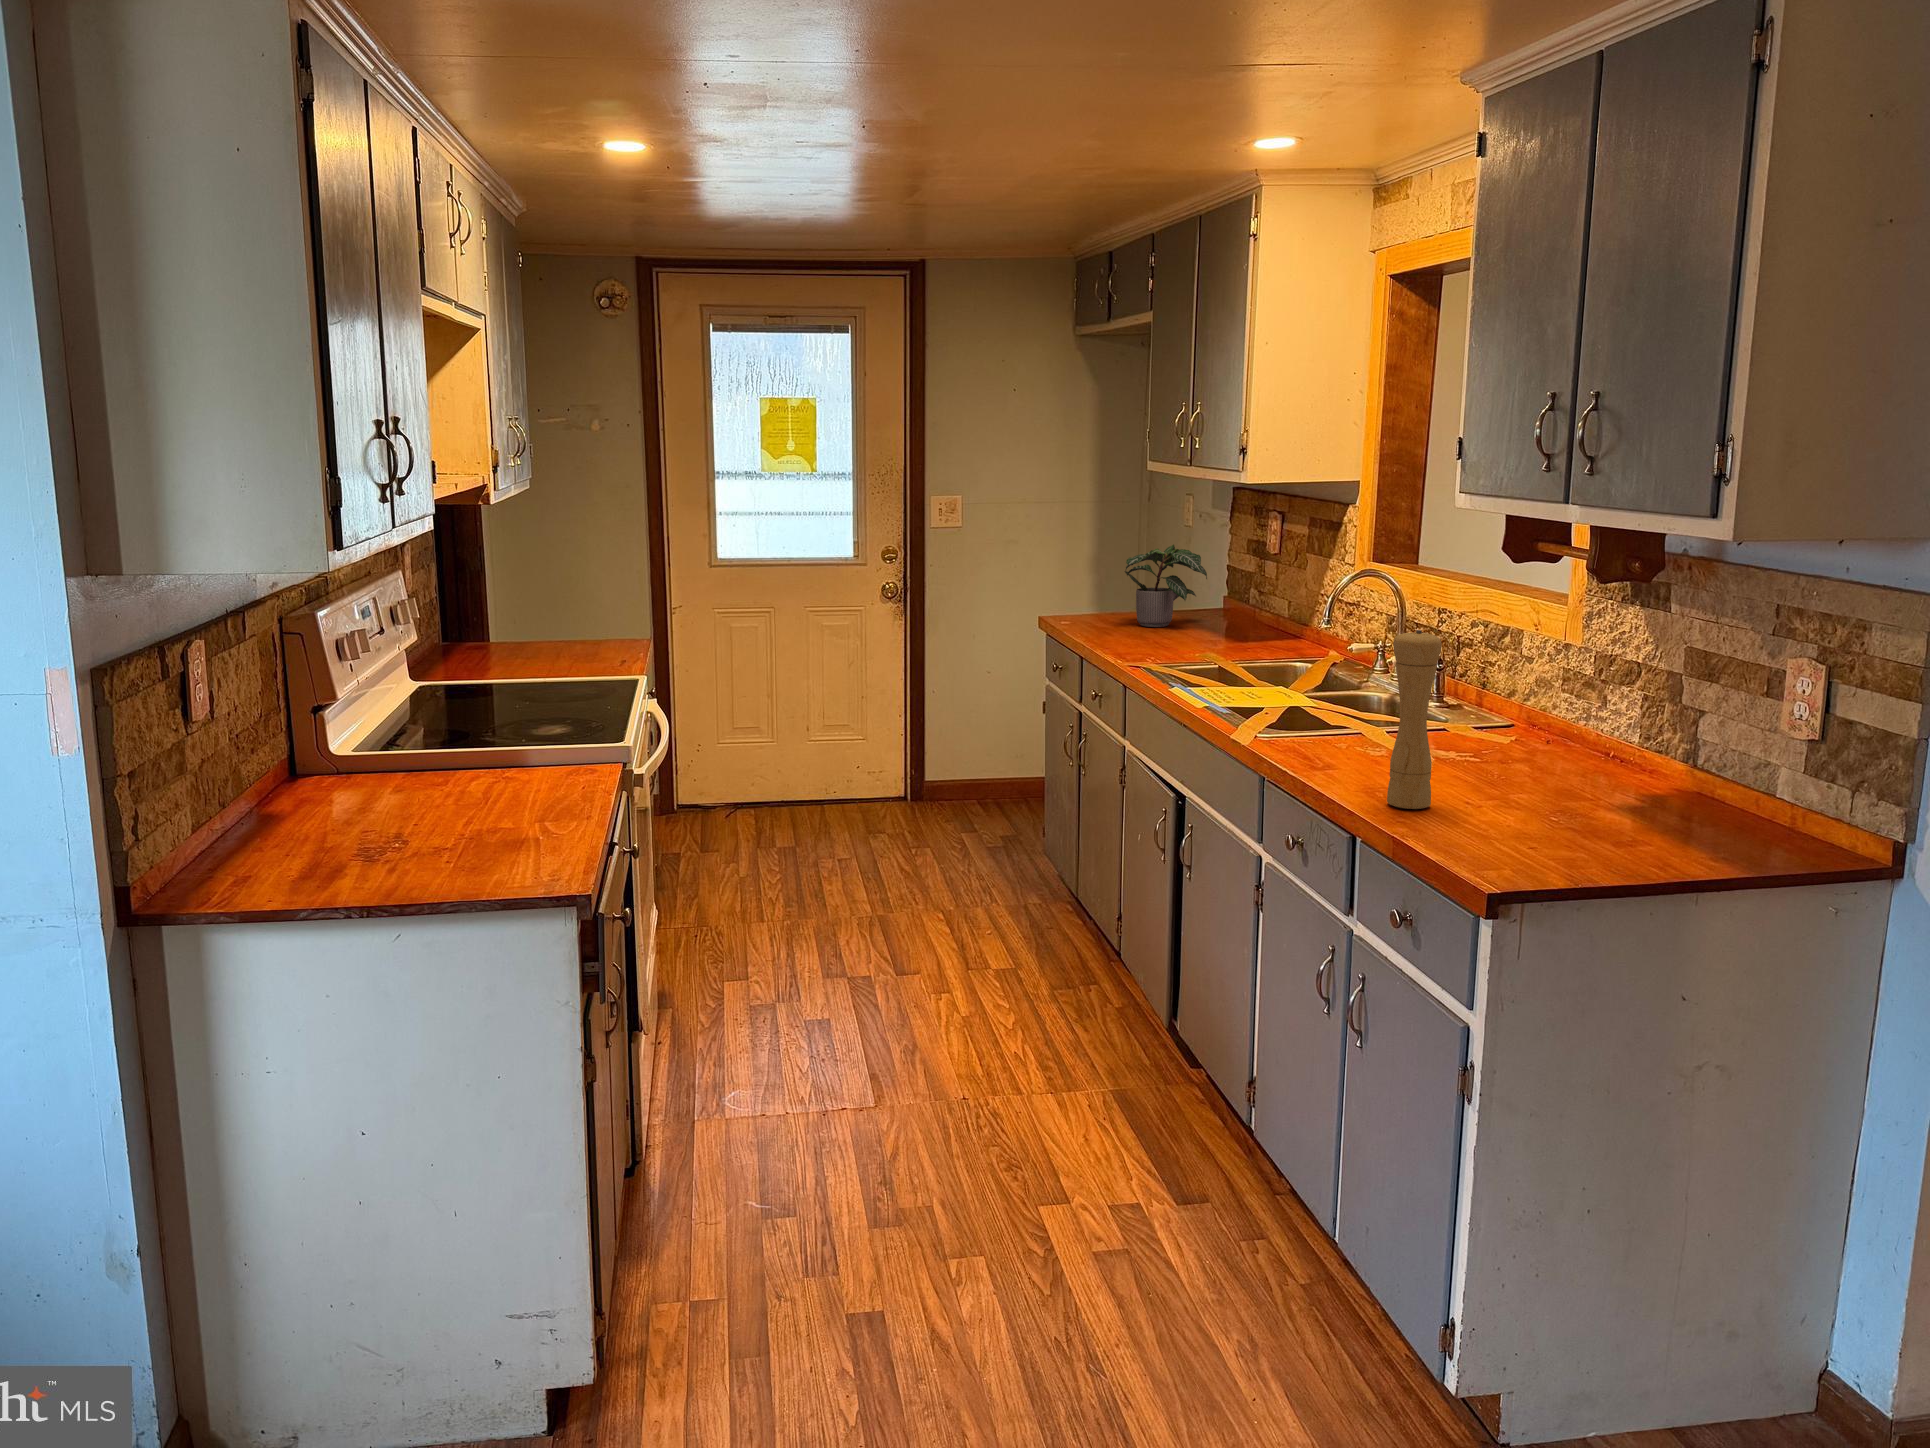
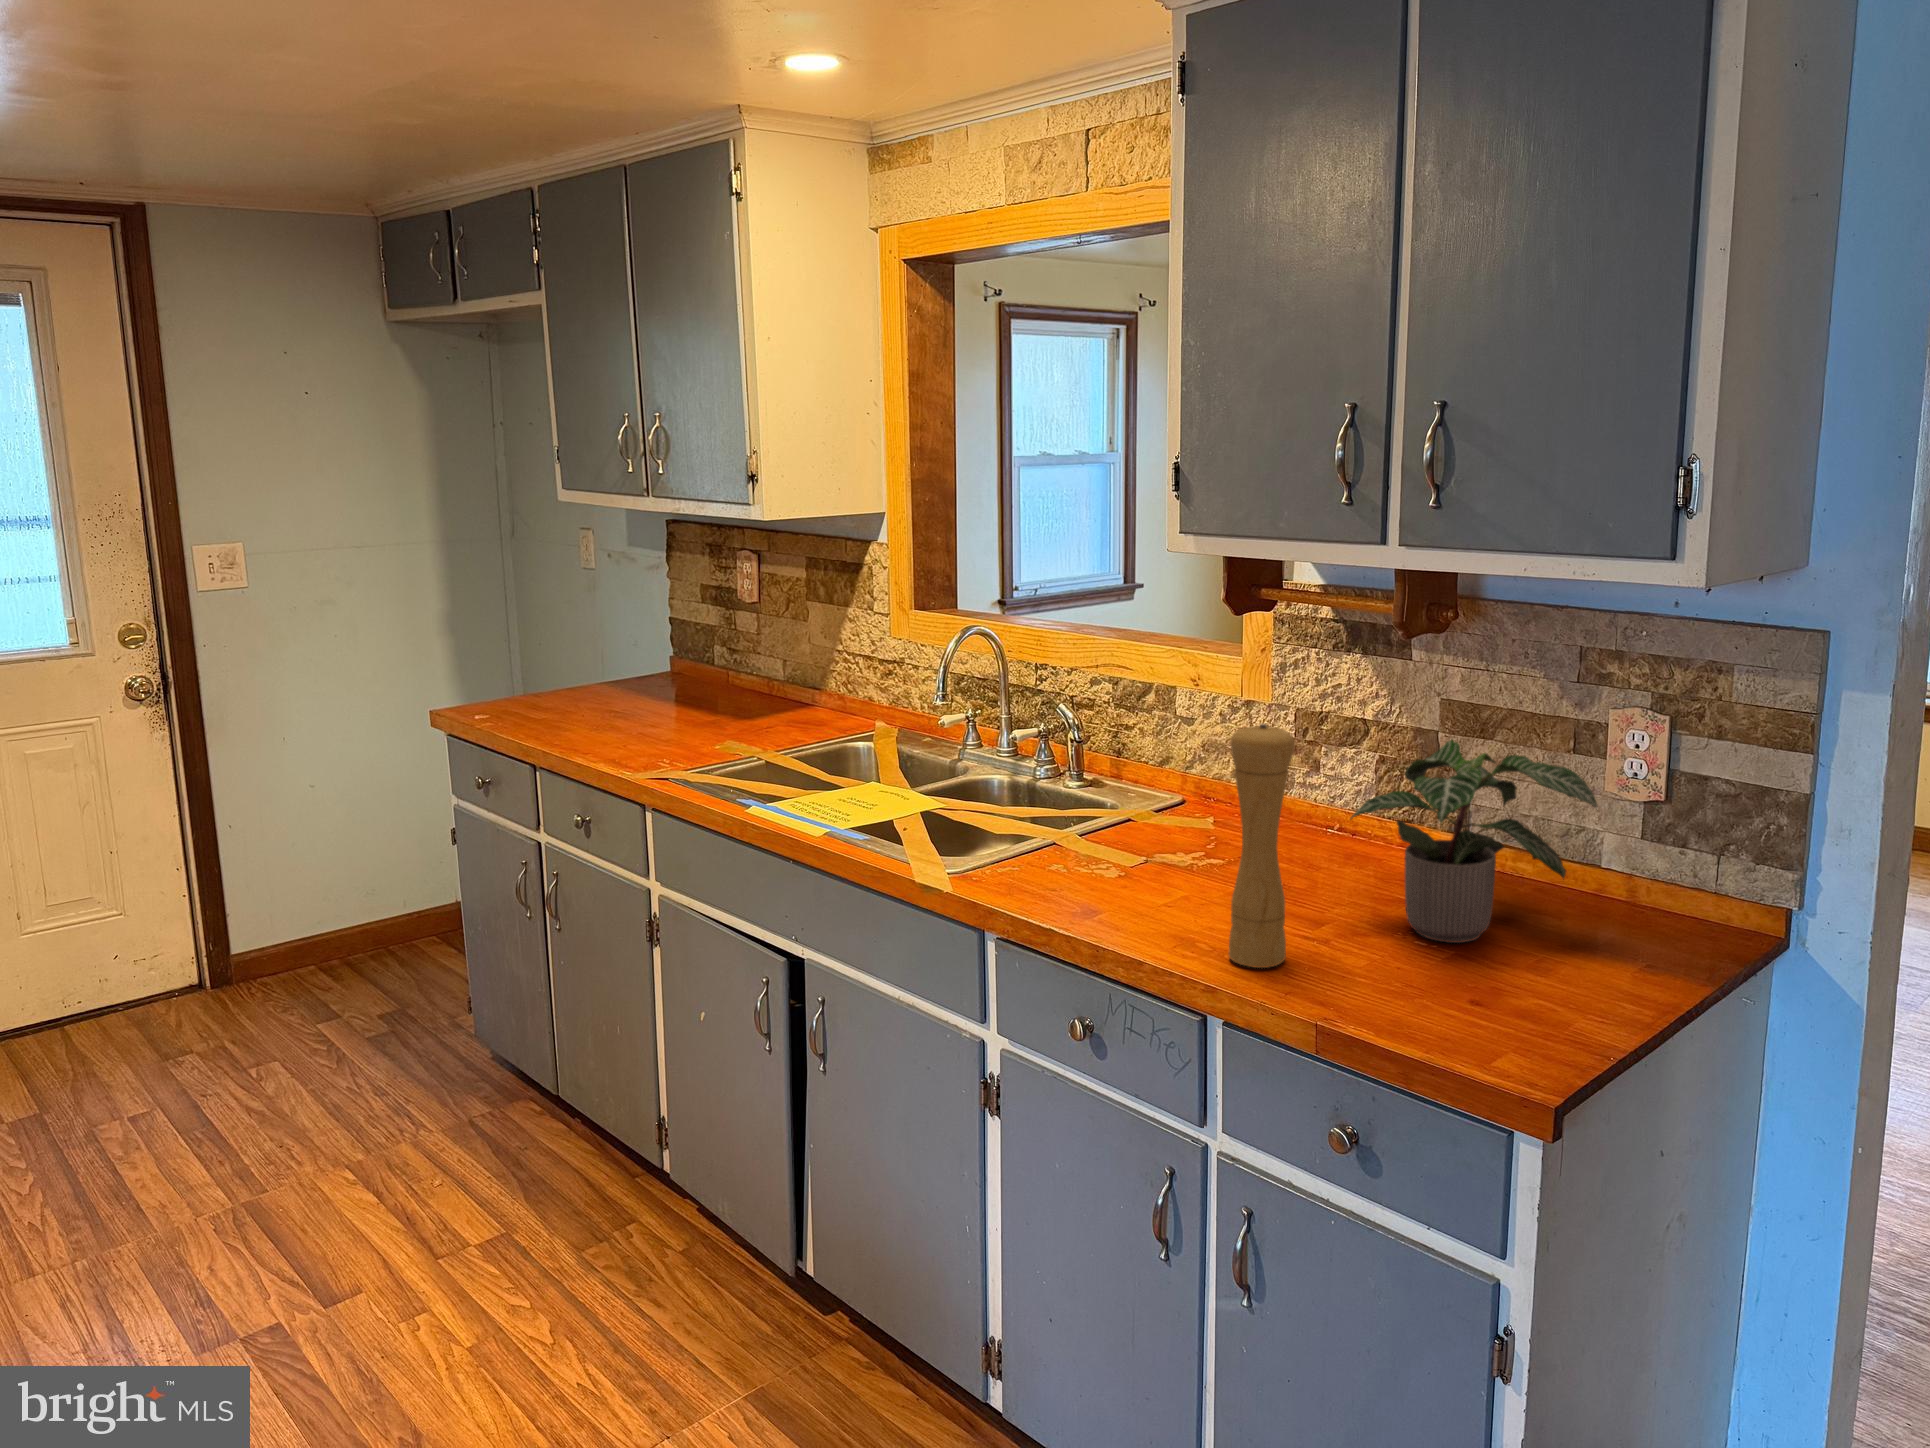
potted plant: present [1125,545,1207,627] -> present [1351,739,1598,943]

